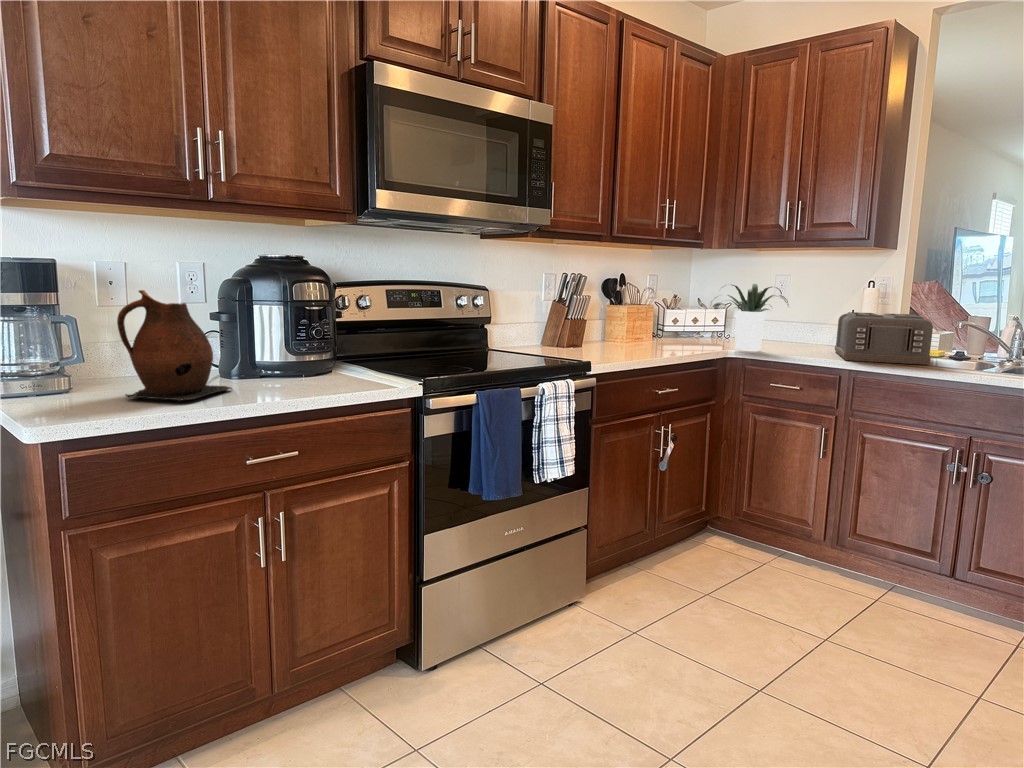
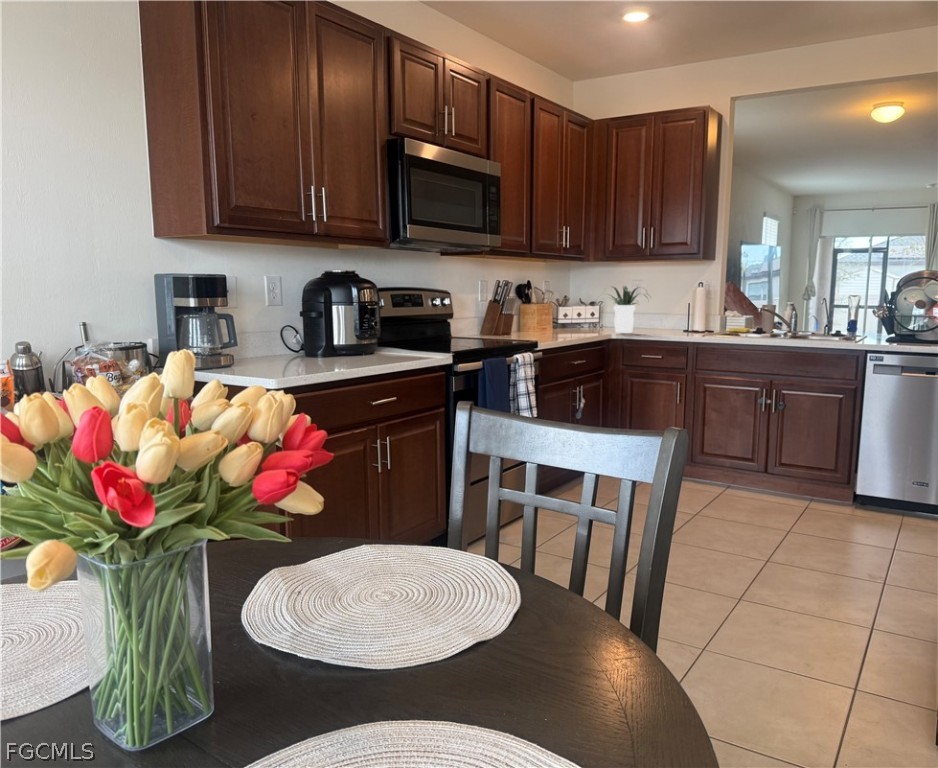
ceramic pitcher: present [117,290,232,402] -> none [280,295,343,367]
toaster: present [835,312,933,365] -> none [680,304,744,336]

